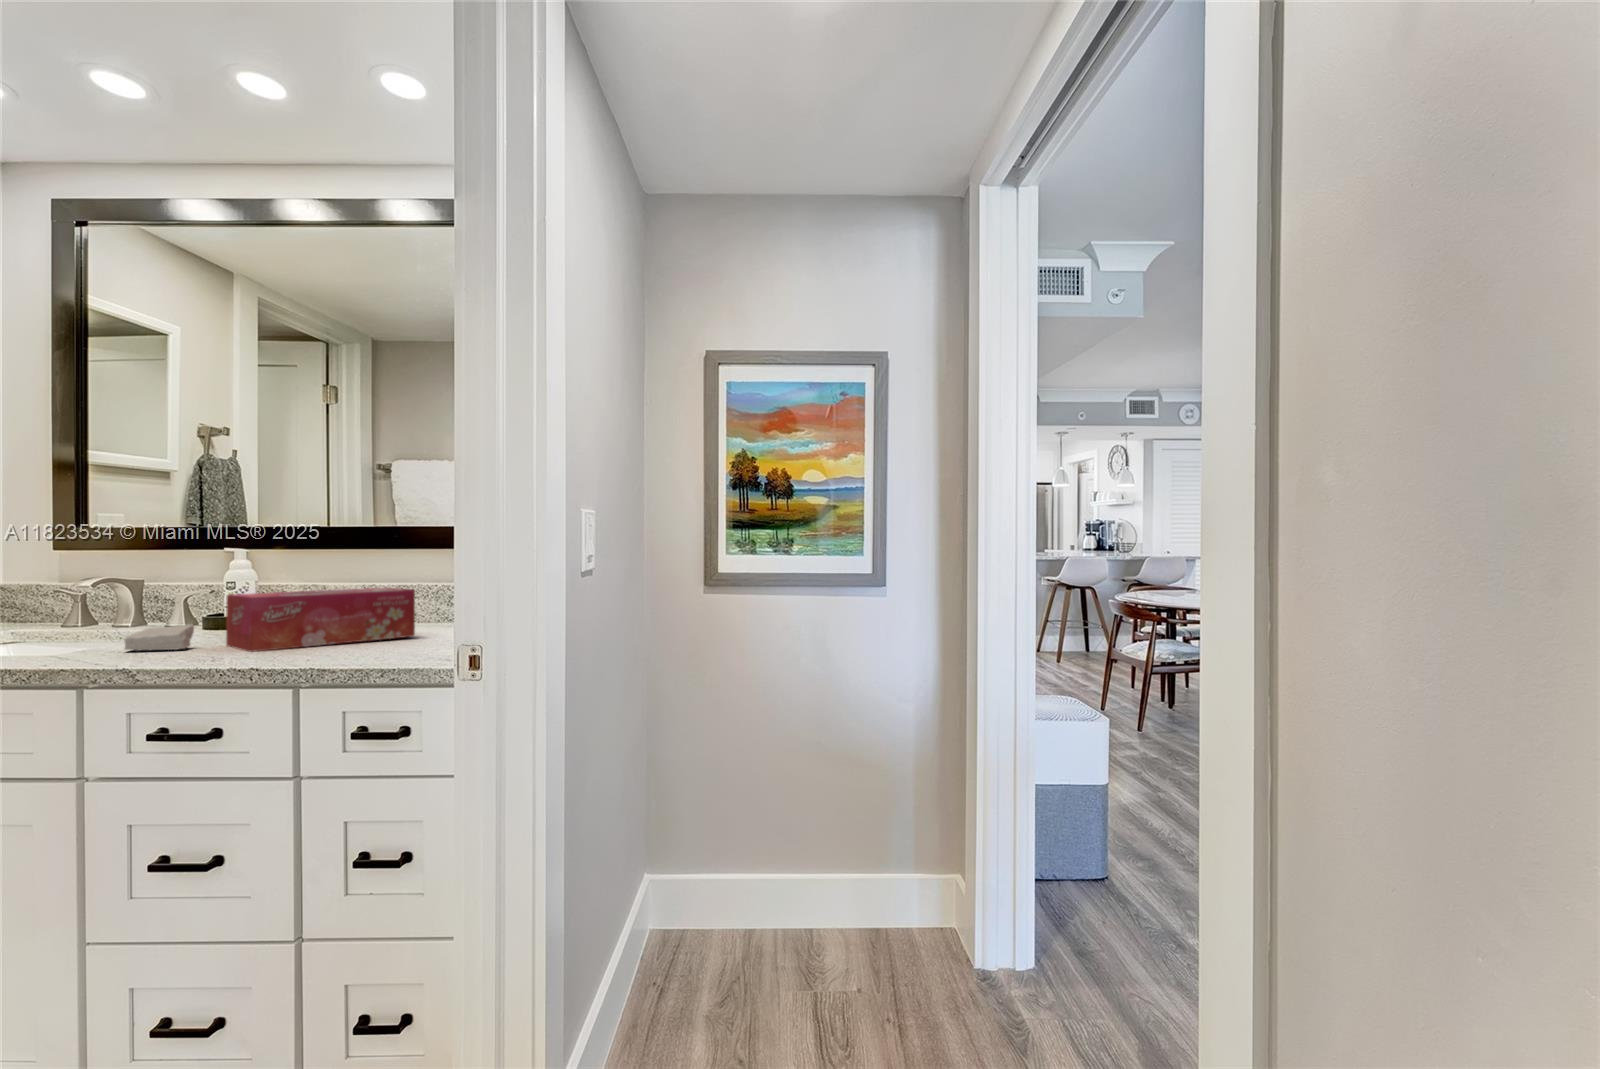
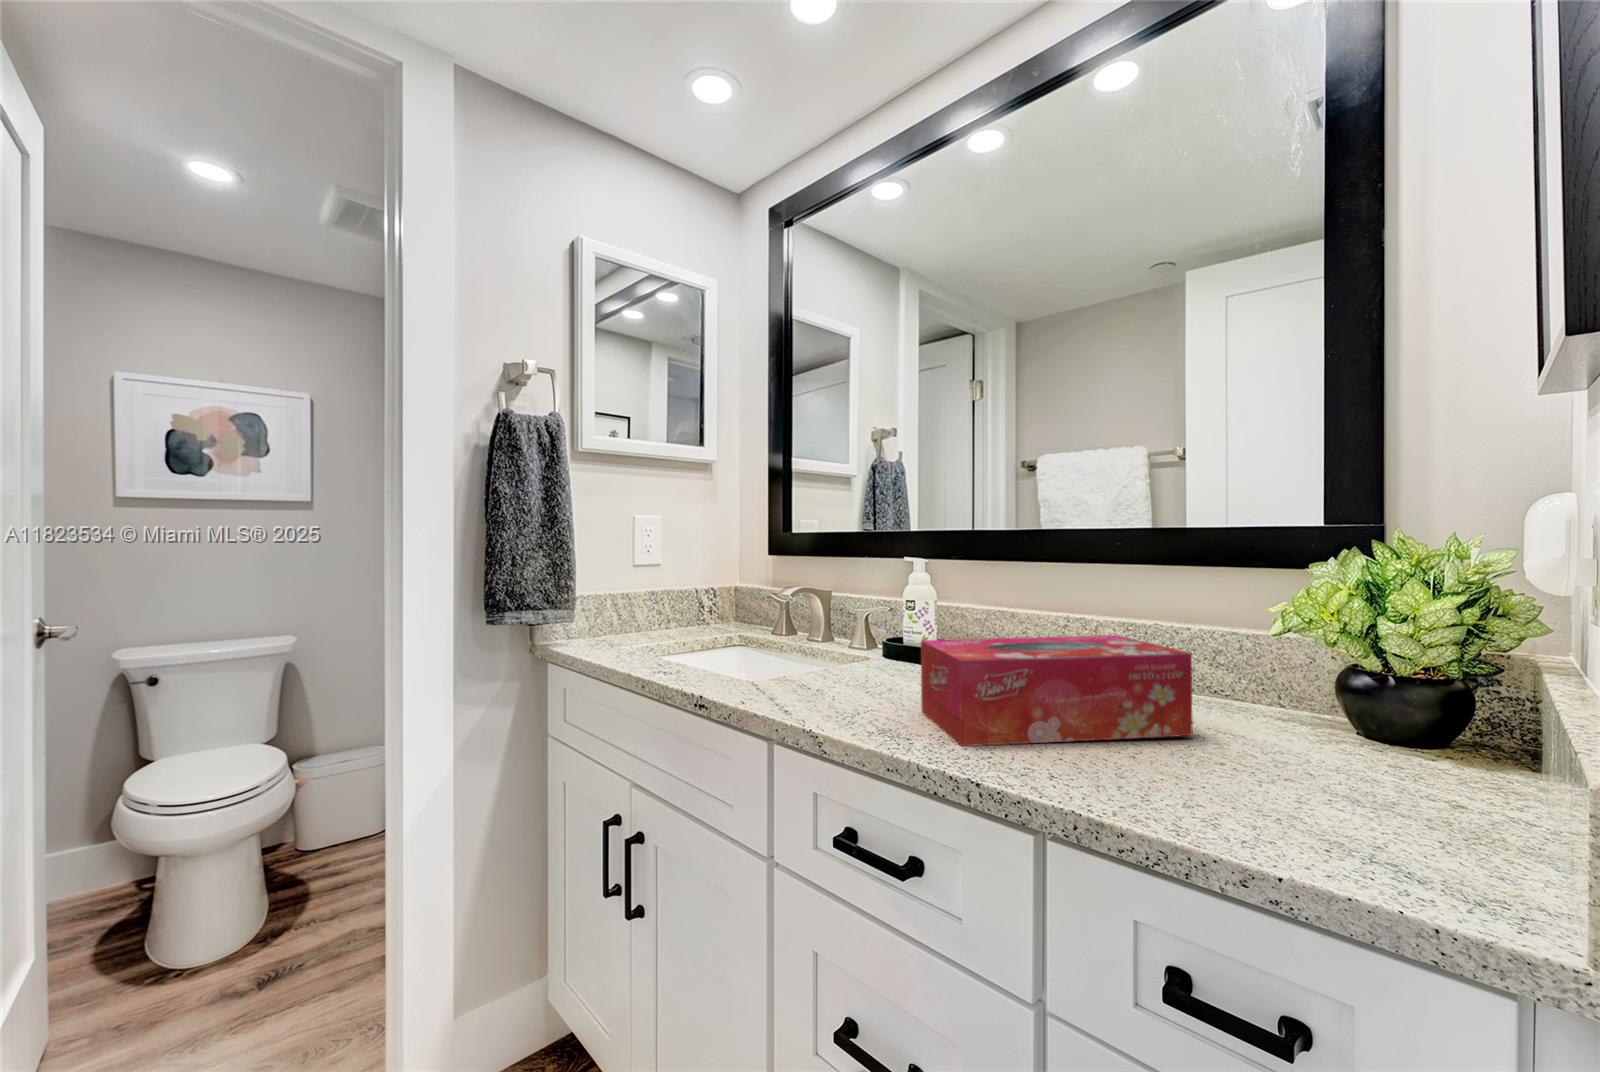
soap bar: present [125,624,194,651] -> none [815,678,886,718]

